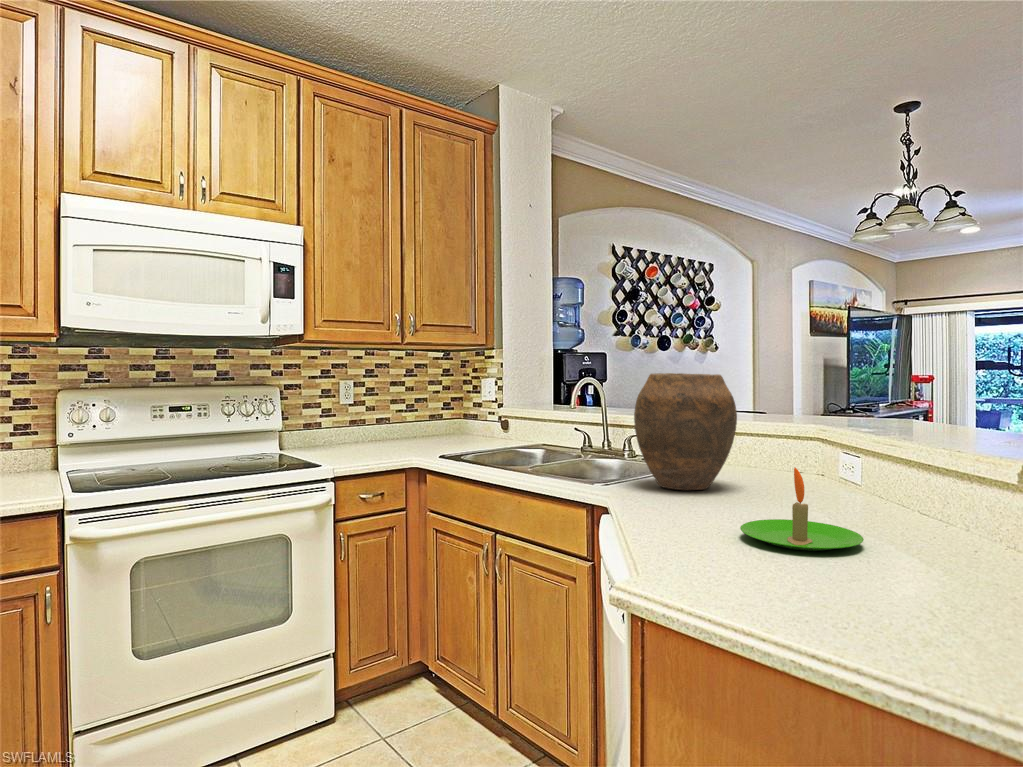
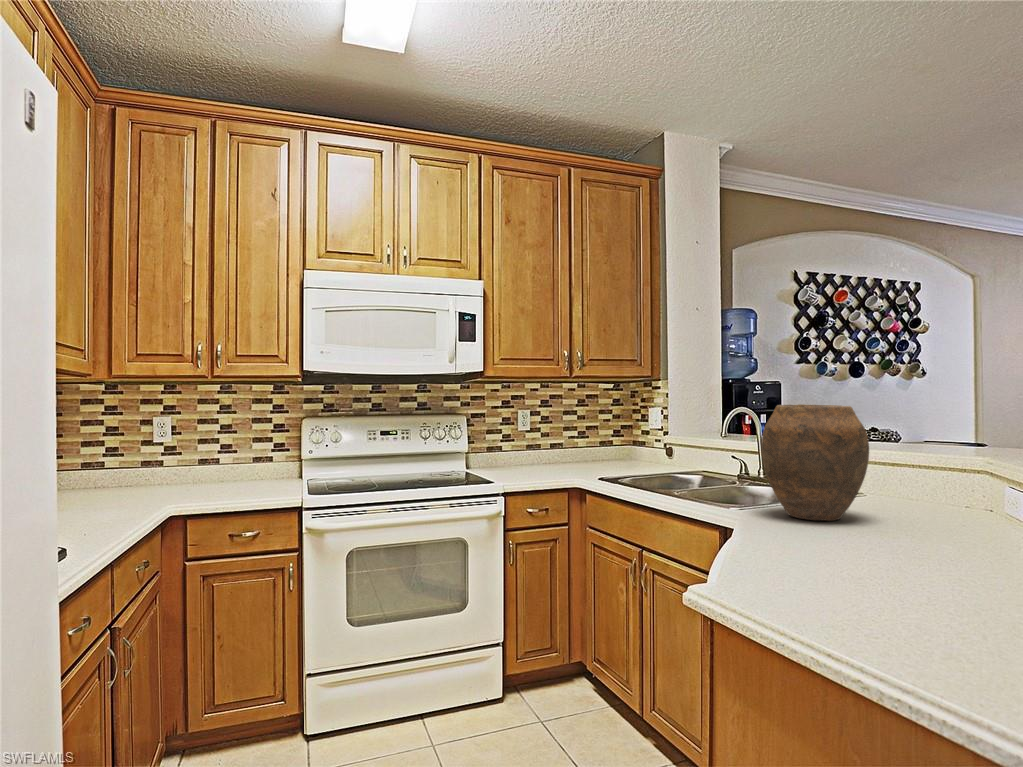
candle: present [740,468,864,551] -> none [827,500,957,584]

